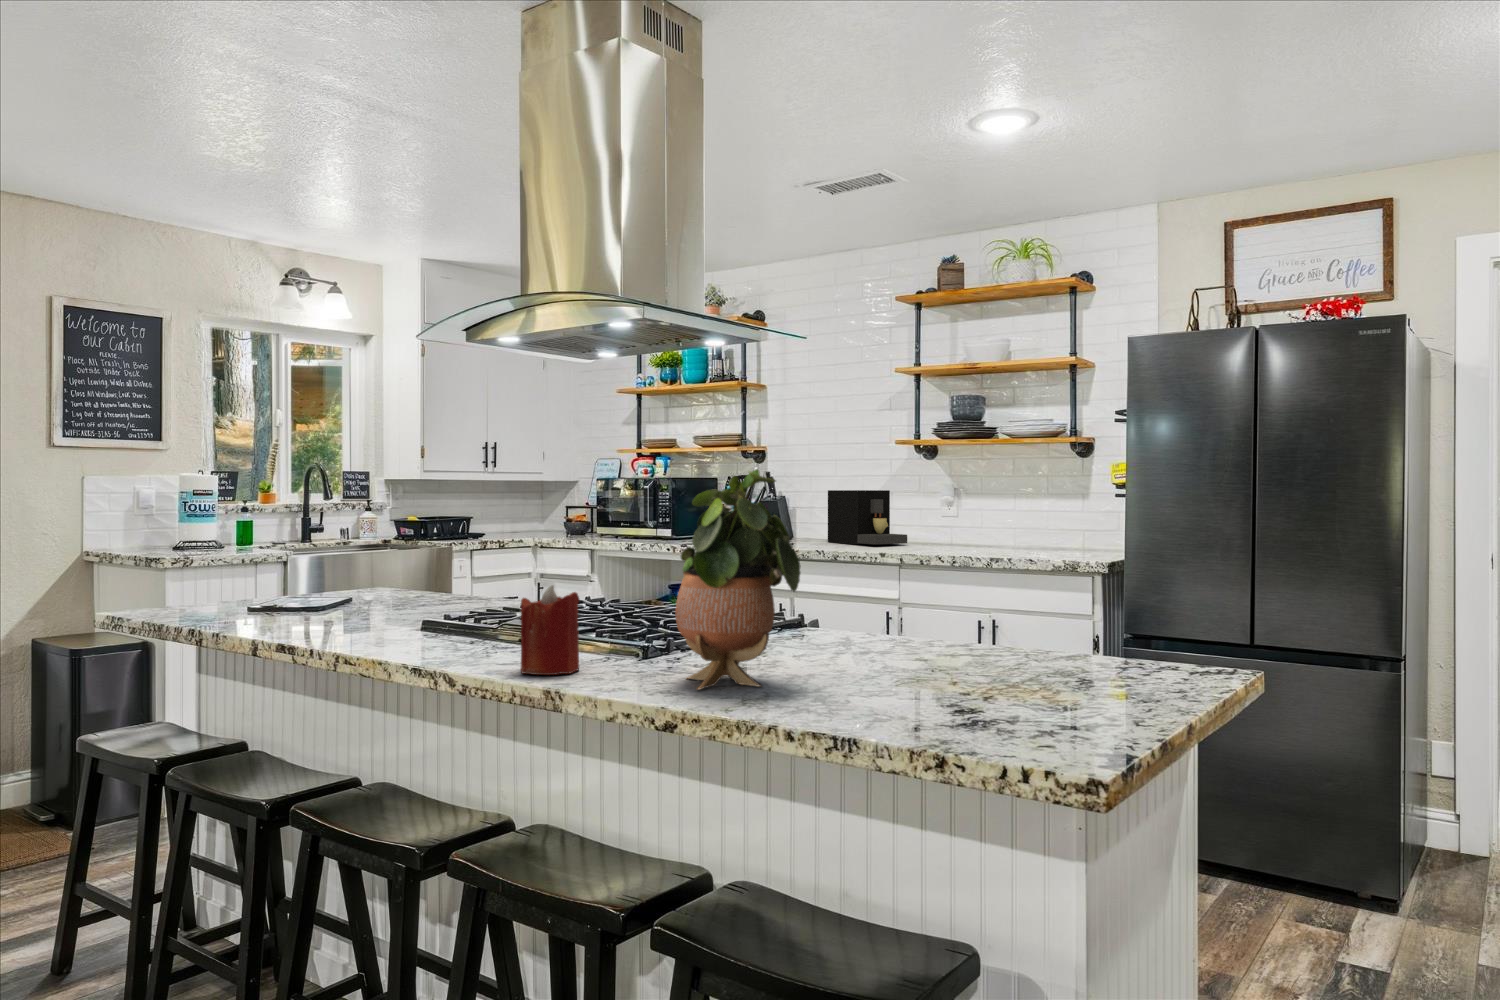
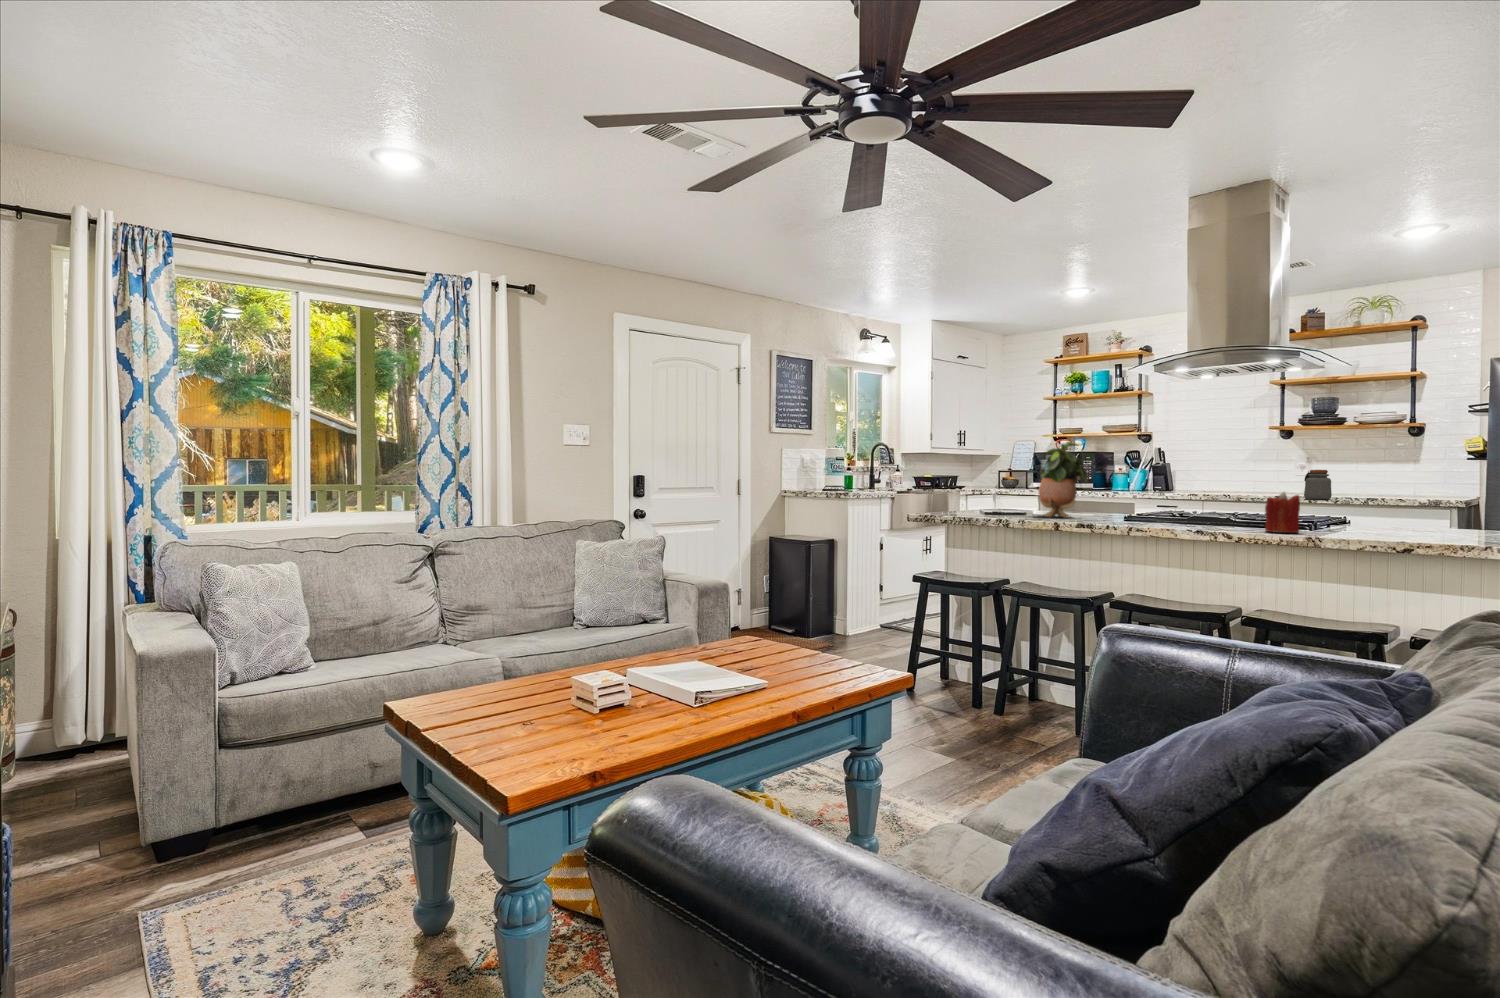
potted plant: present [675,469,801,689] -> present [1039,442,1087,518]
coffee maker: present [828,490,907,544] -> none [1213,459,1279,493]
jar: none [909,510,945,558] -> present [1304,470,1332,499]

